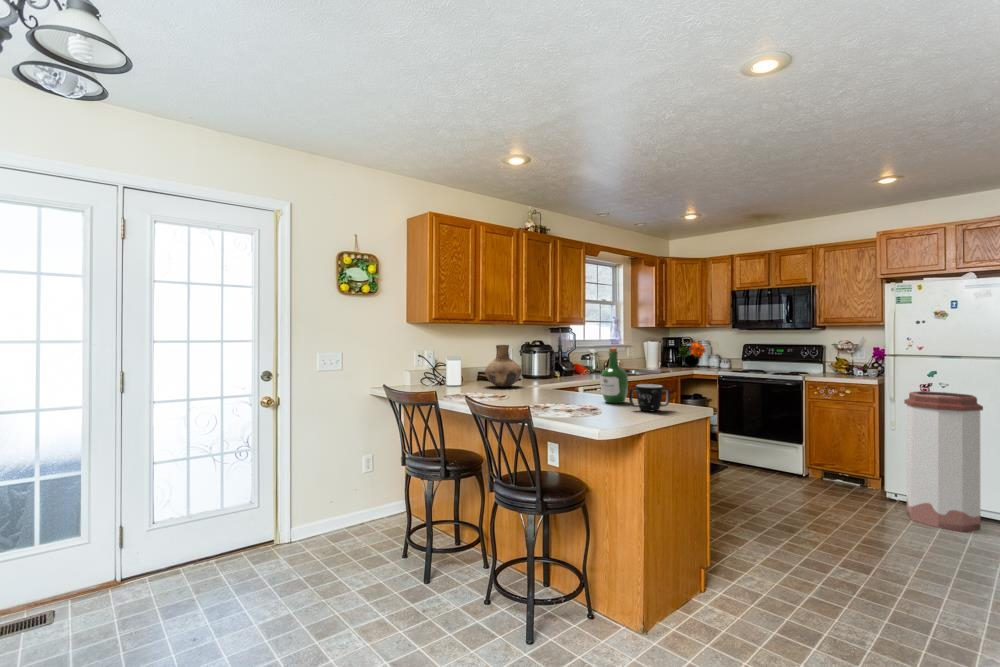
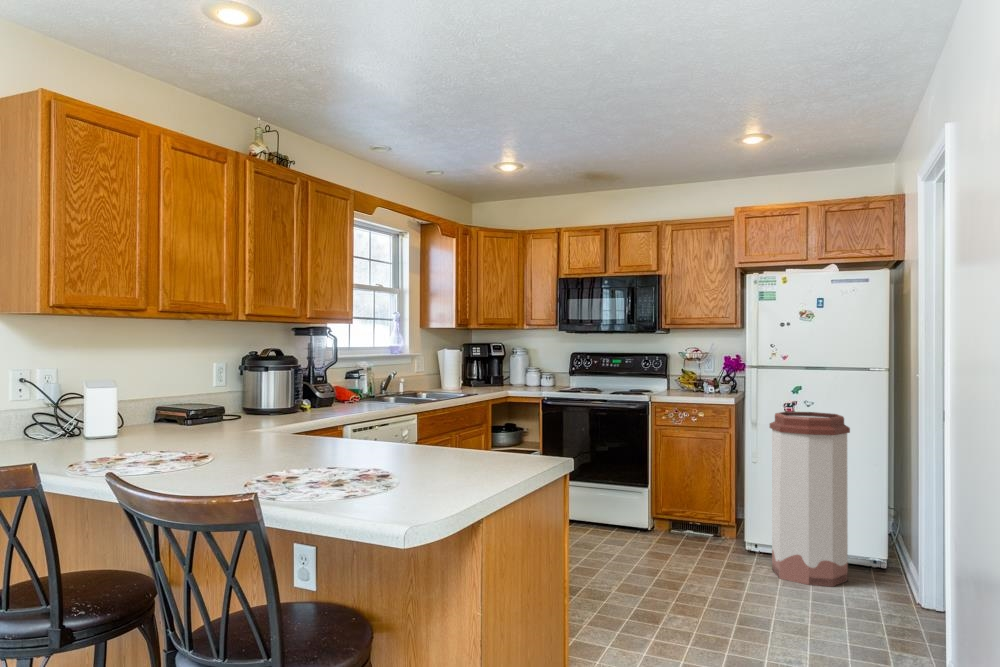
flower arrangement: present [678,340,706,367] -> none [480,346,525,386]
vase: present [485,345,521,387] -> none [166,356,241,435]
wine bottle: present [600,347,628,403] -> none [392,360,440,460]
mug: present [629,384,670,411] -> none [448,424,515,473]

